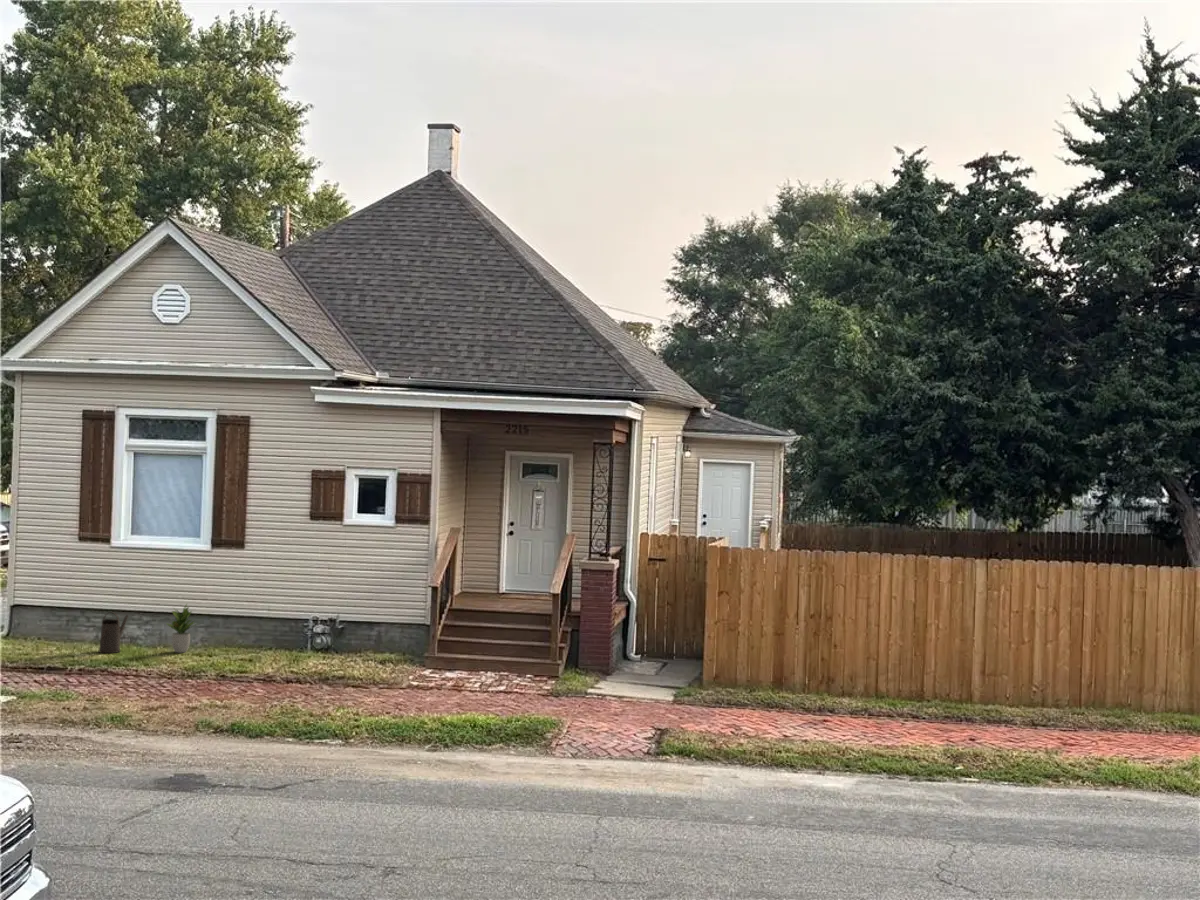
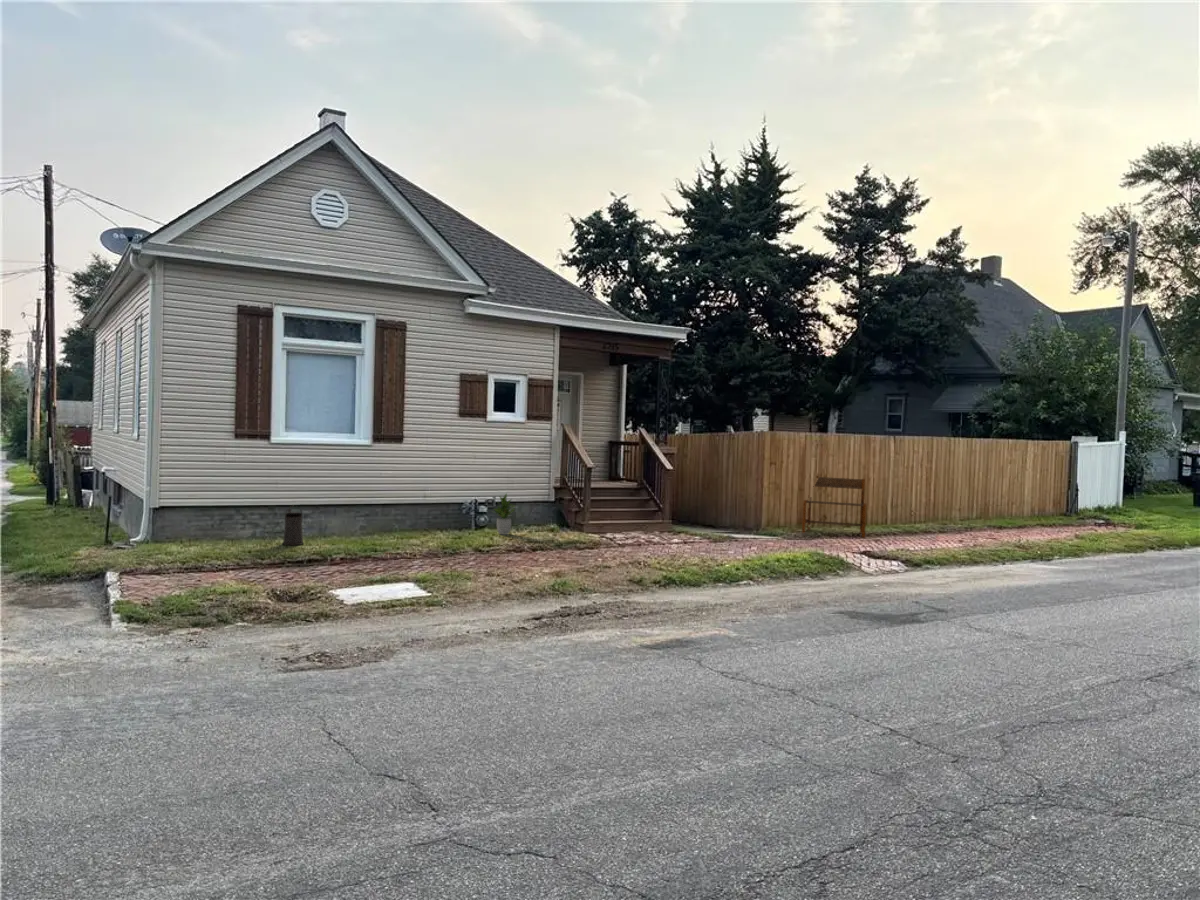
potted plant: present [168,605,193,653] -> present [494,494,515,535]
bench: none [766,610,869,709] -> present [802,477,866,537]

